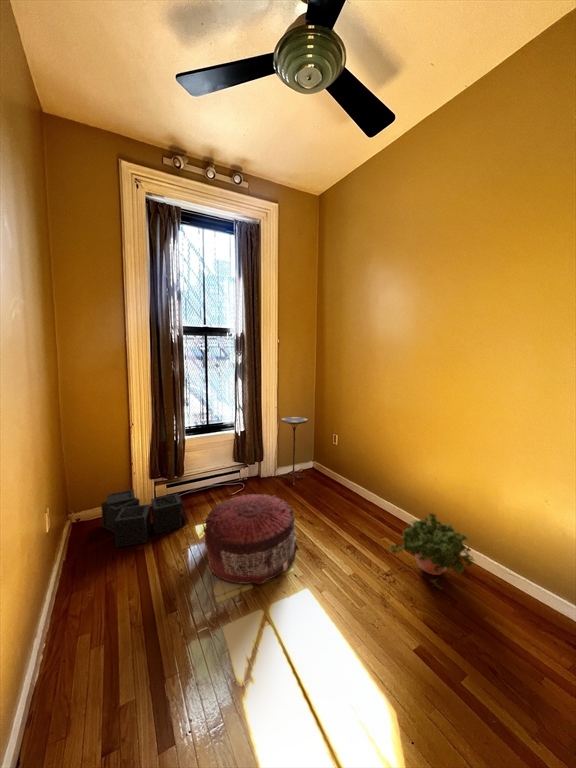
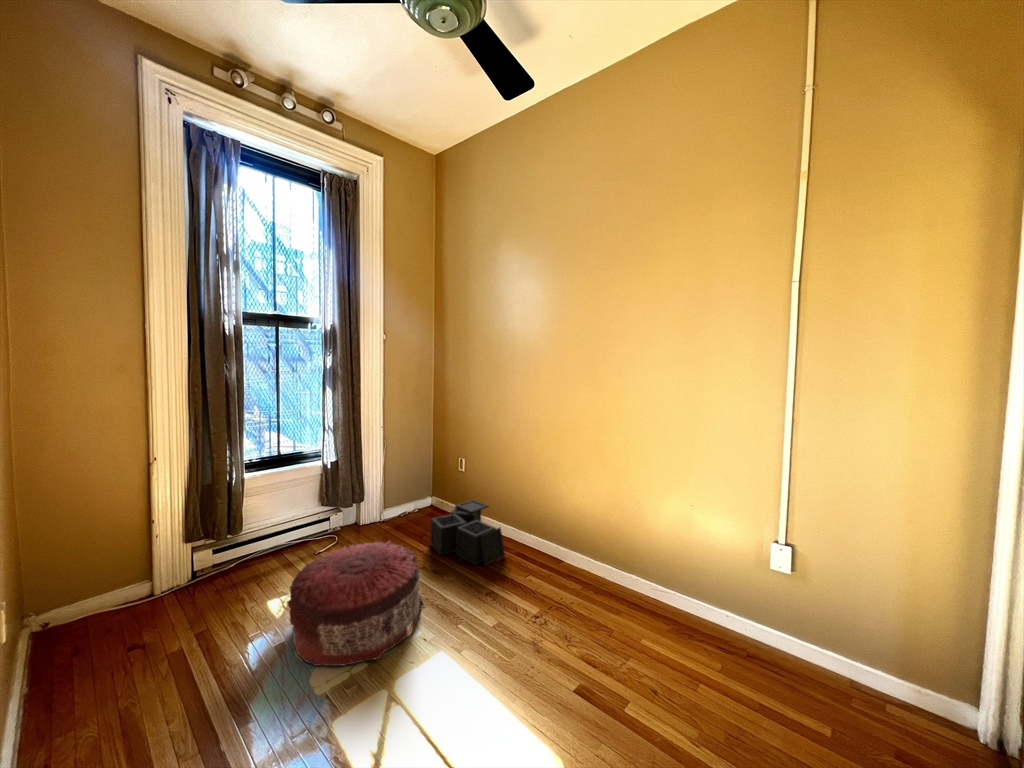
side table: present [280,417,308,485] -> none [390,438,429,528]
storage bin: present [101,489,189,547] -> present [430,500,505,566]
potted plant: present [390,513,473,588] -> none [533,535,622,618]

